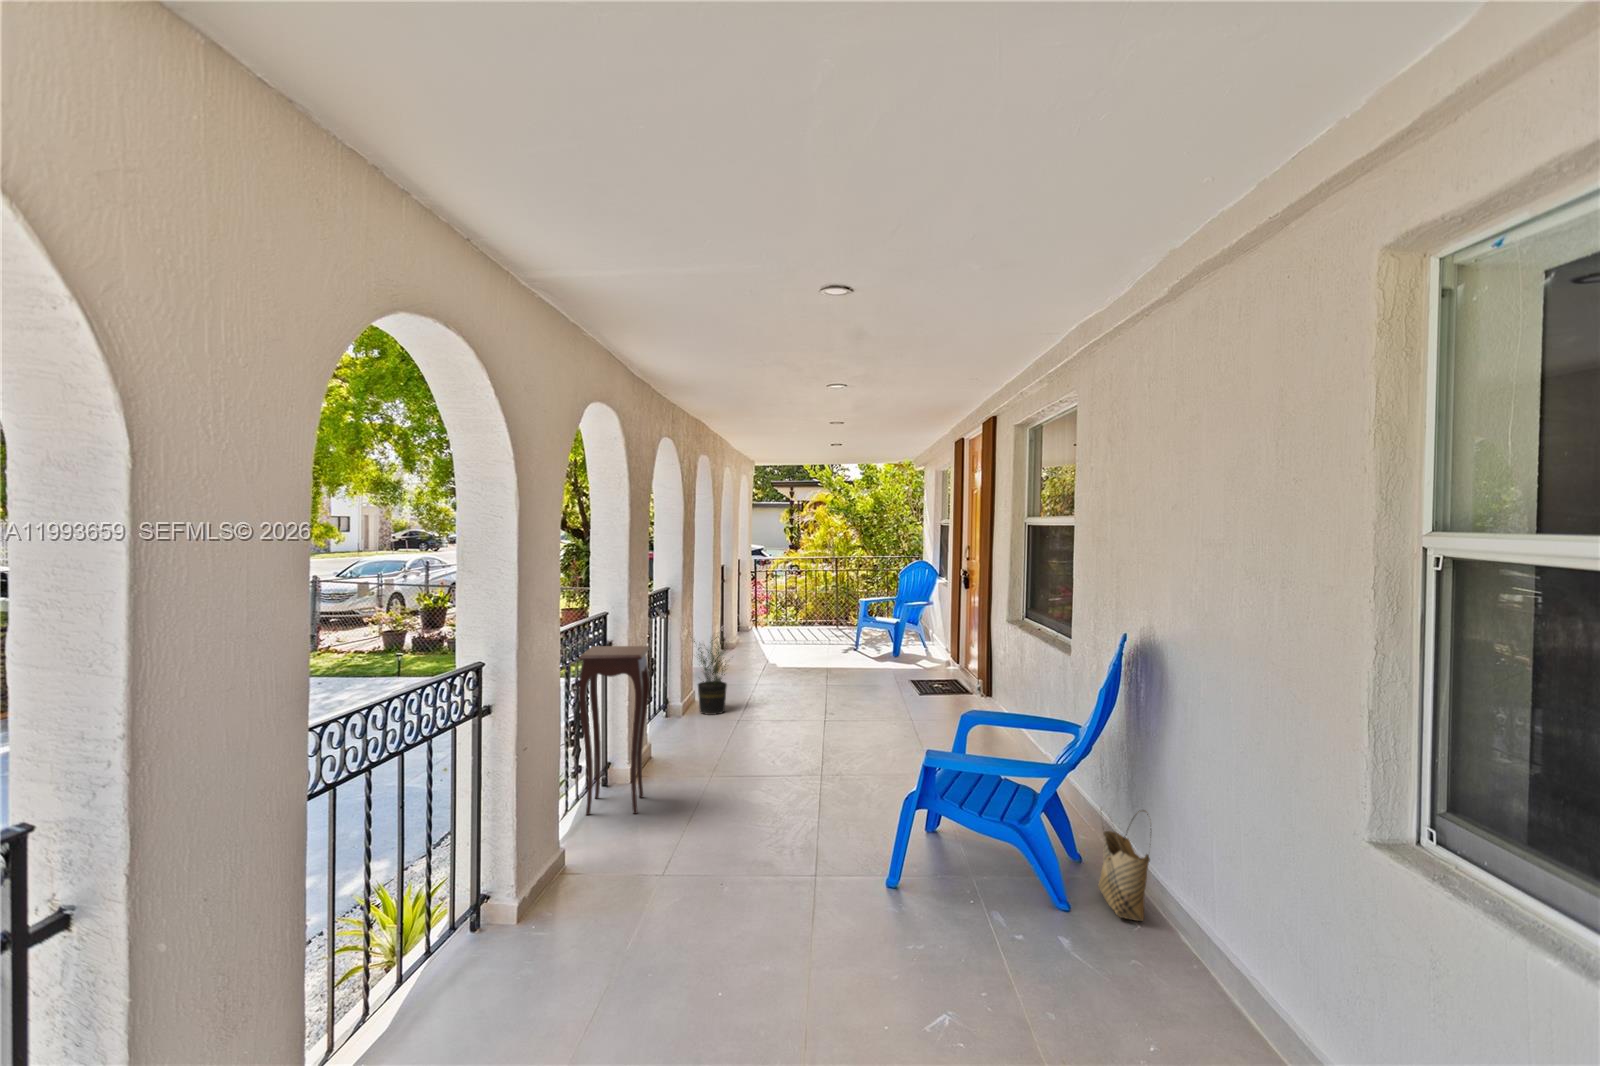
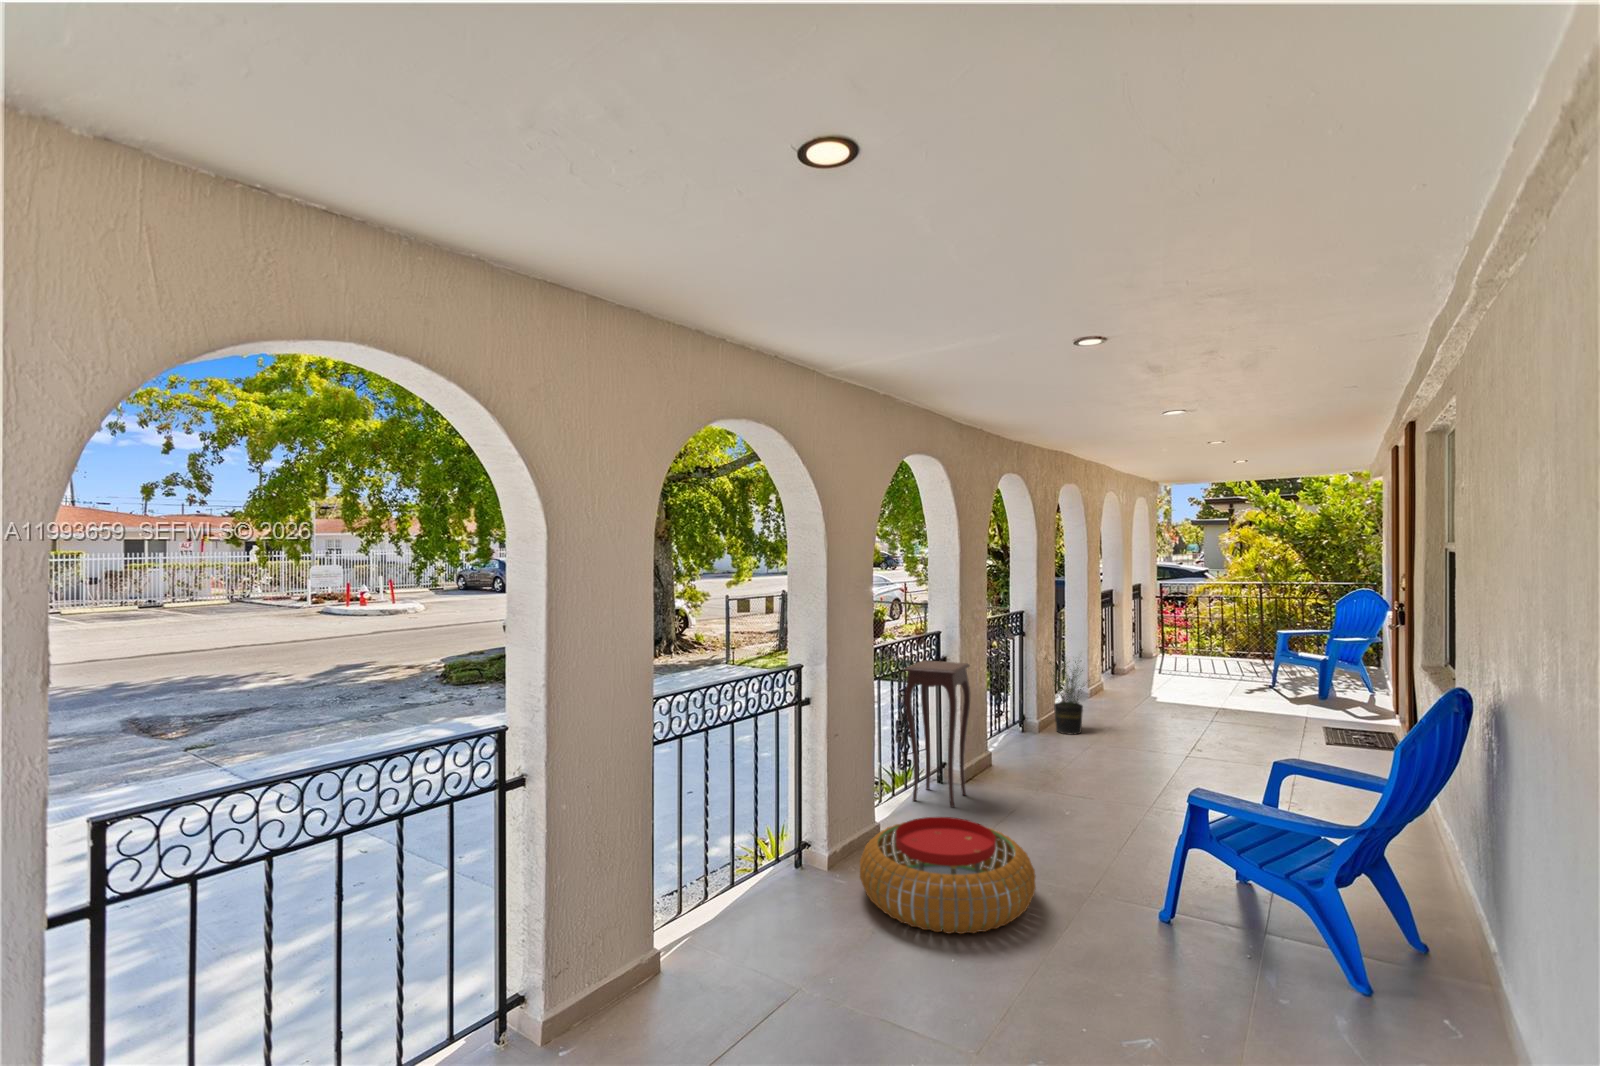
woven basket: present [1098,810,1151,921] -> none [1403,884,1470,1029]
pouf: none [577,826,786,969] -> present [860,817,1036,934]

